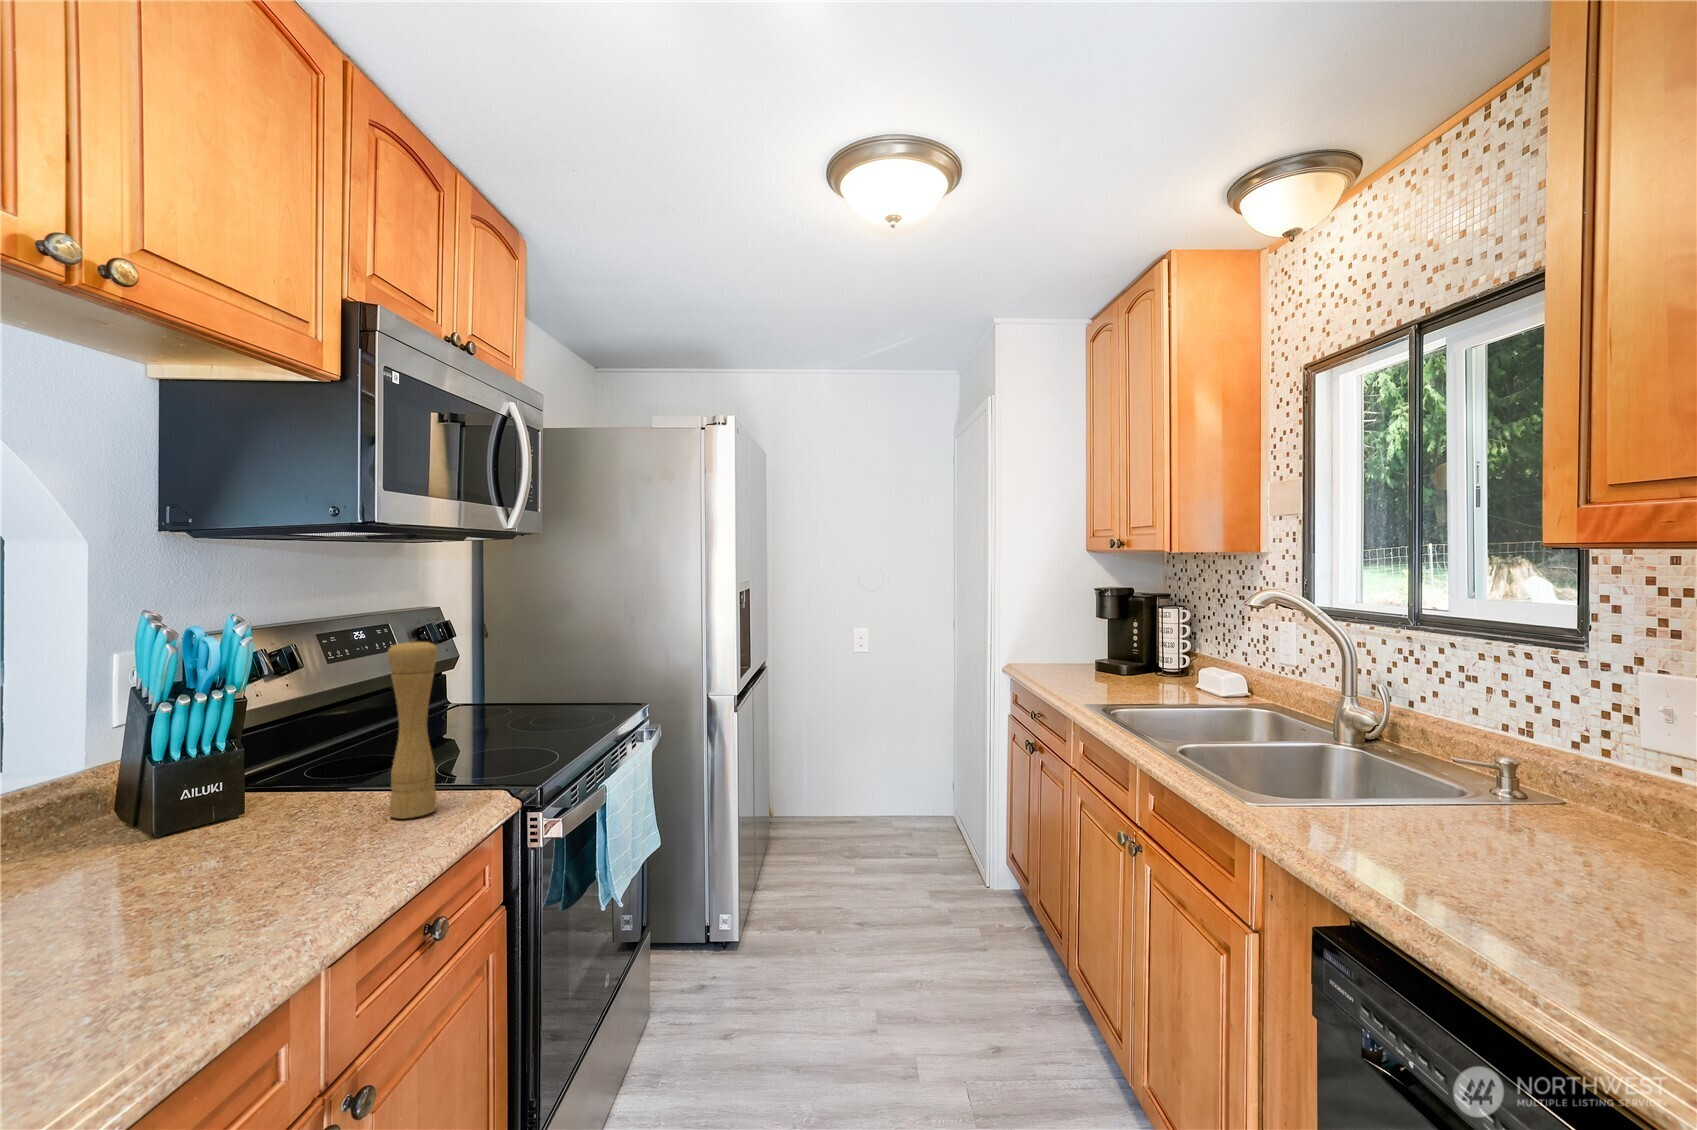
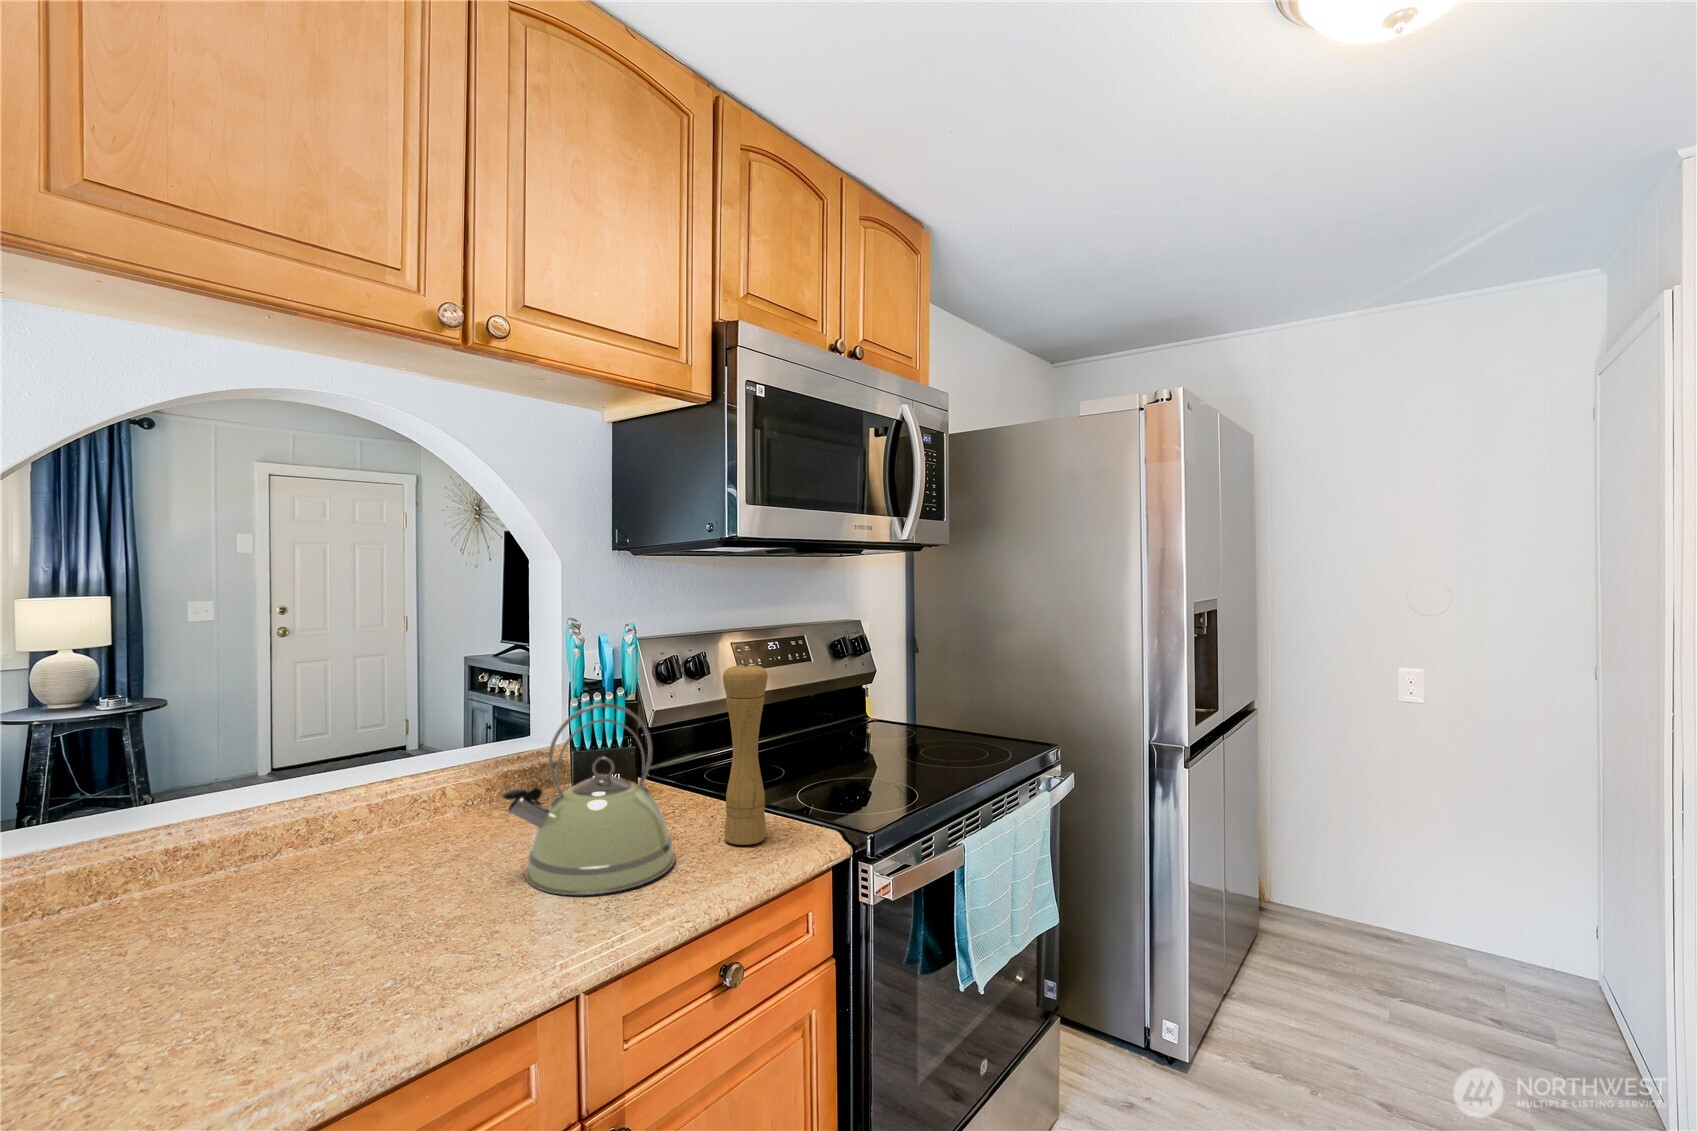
kettle: none [130,688,355,900] -> present [503,703,675,895]

